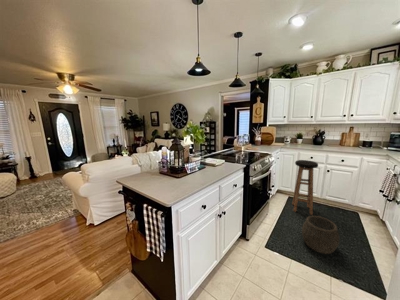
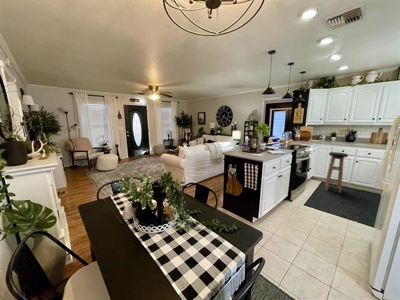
woven basket: present [302,216,339,254] -> none [332,188,359,212]

